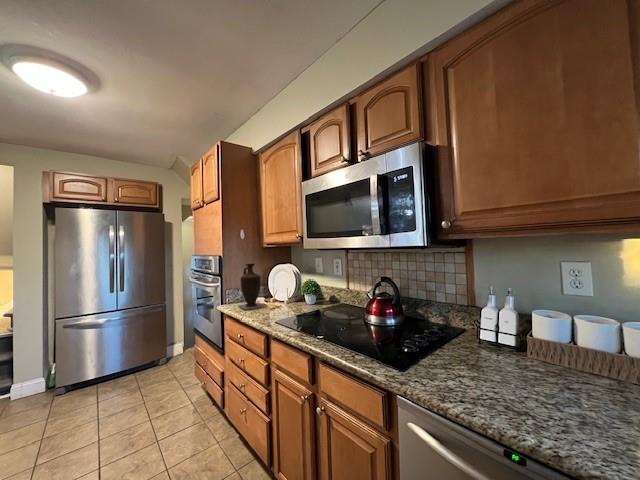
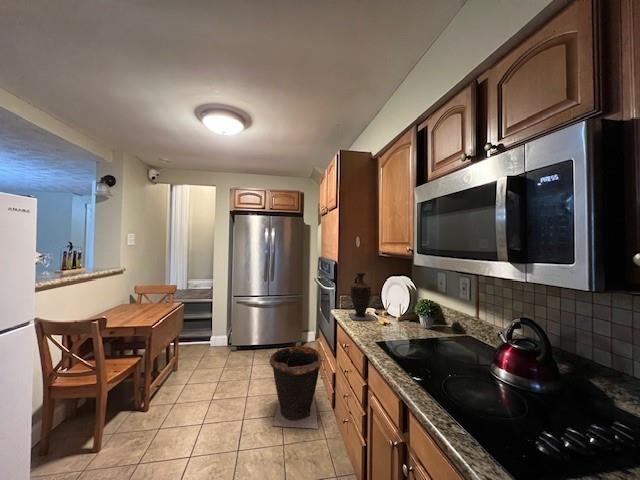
trash can: none [136,355,207,456] -> present [269,346,322,429]

